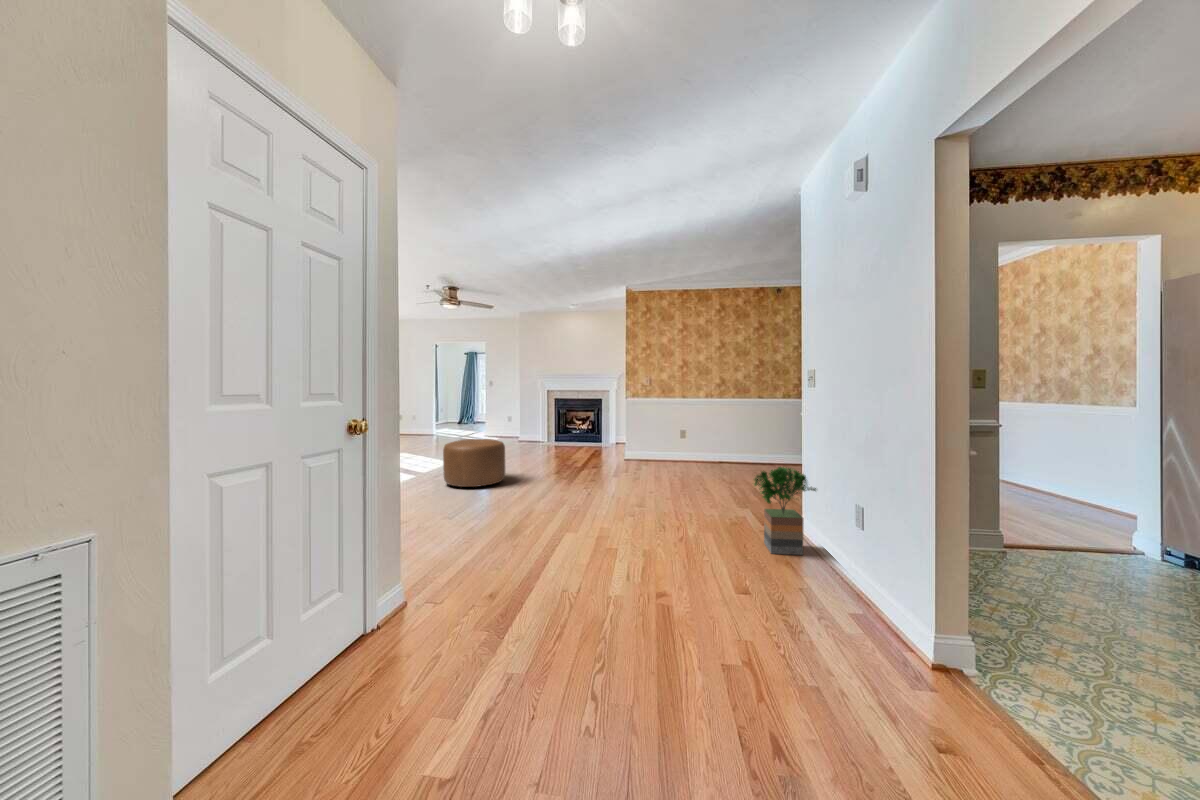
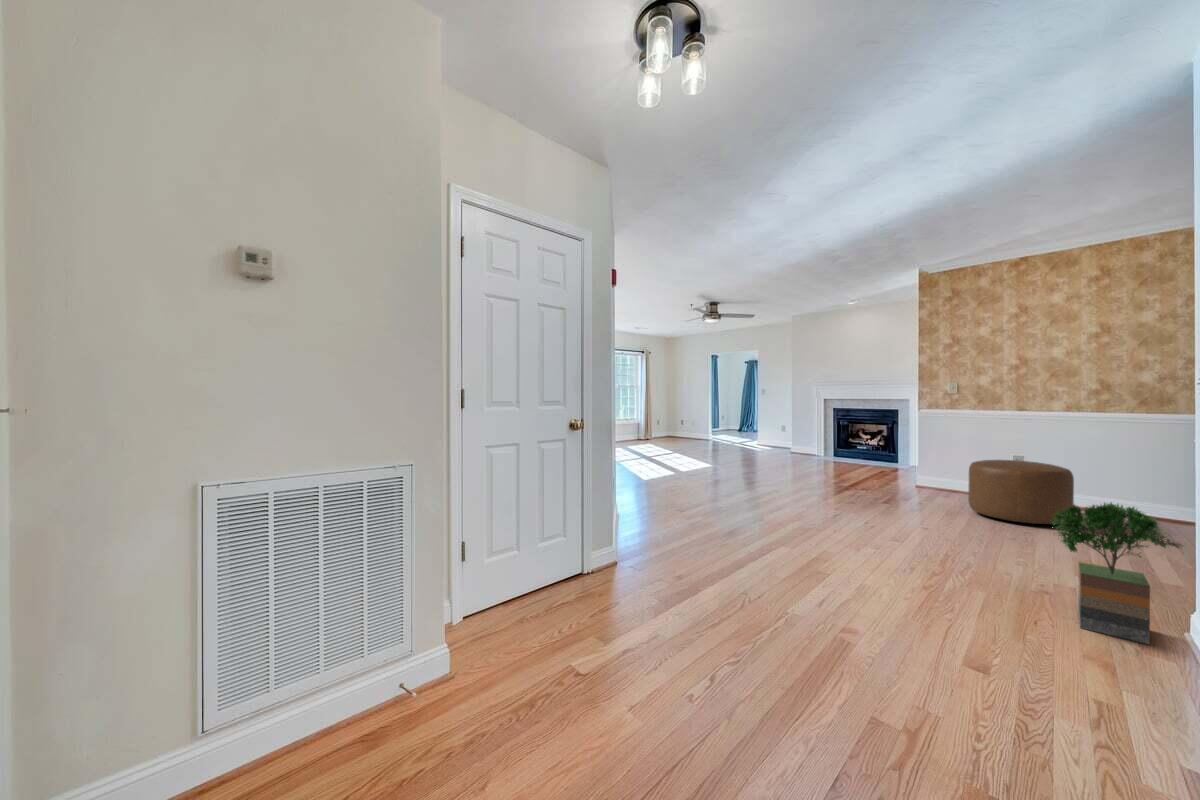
ottoman: present [443,439,505,487] -> present [968,460,1074,524]

